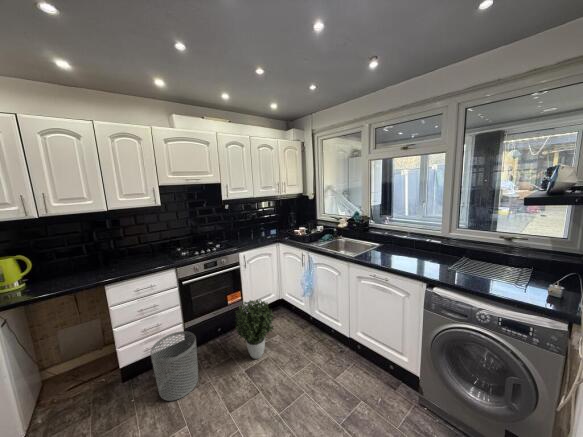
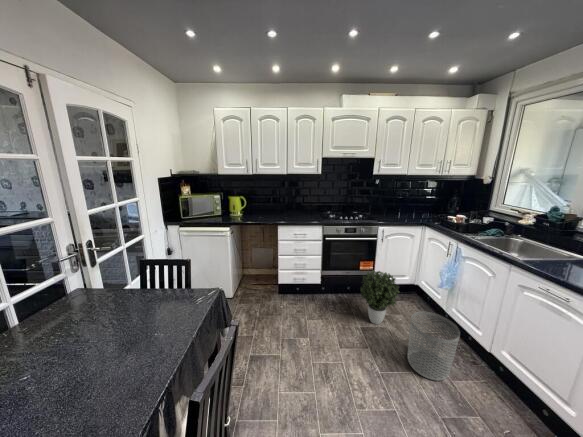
waste bin: present [151,331,198,401] -> present [408,312,460,381]

